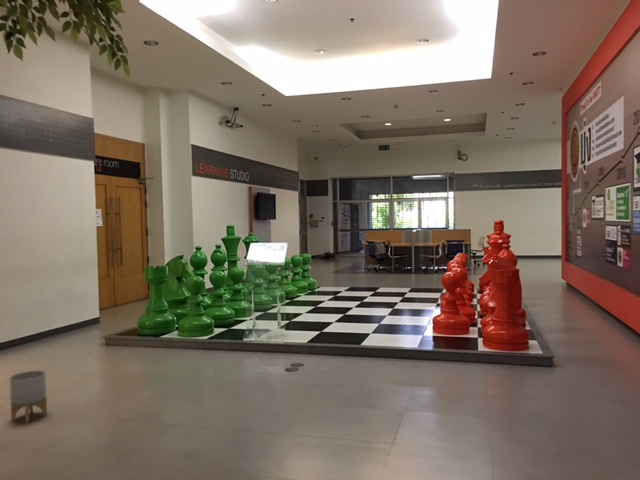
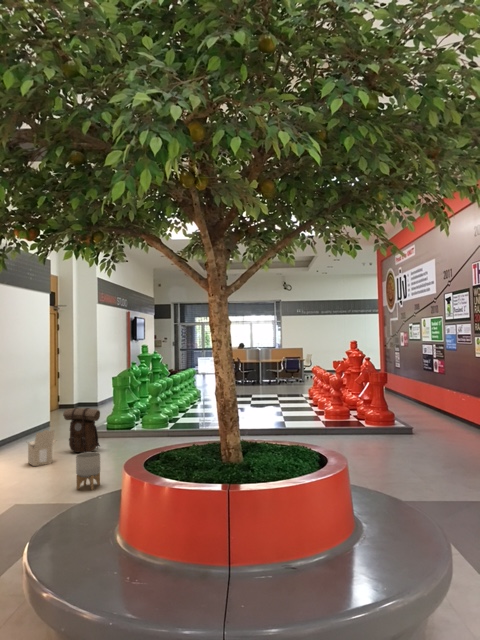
backpack: none [79,304,127,360] -> present [63,408,100,453]
cardboard box: none [21,332,57,375] -> present [28,430,56,466]

